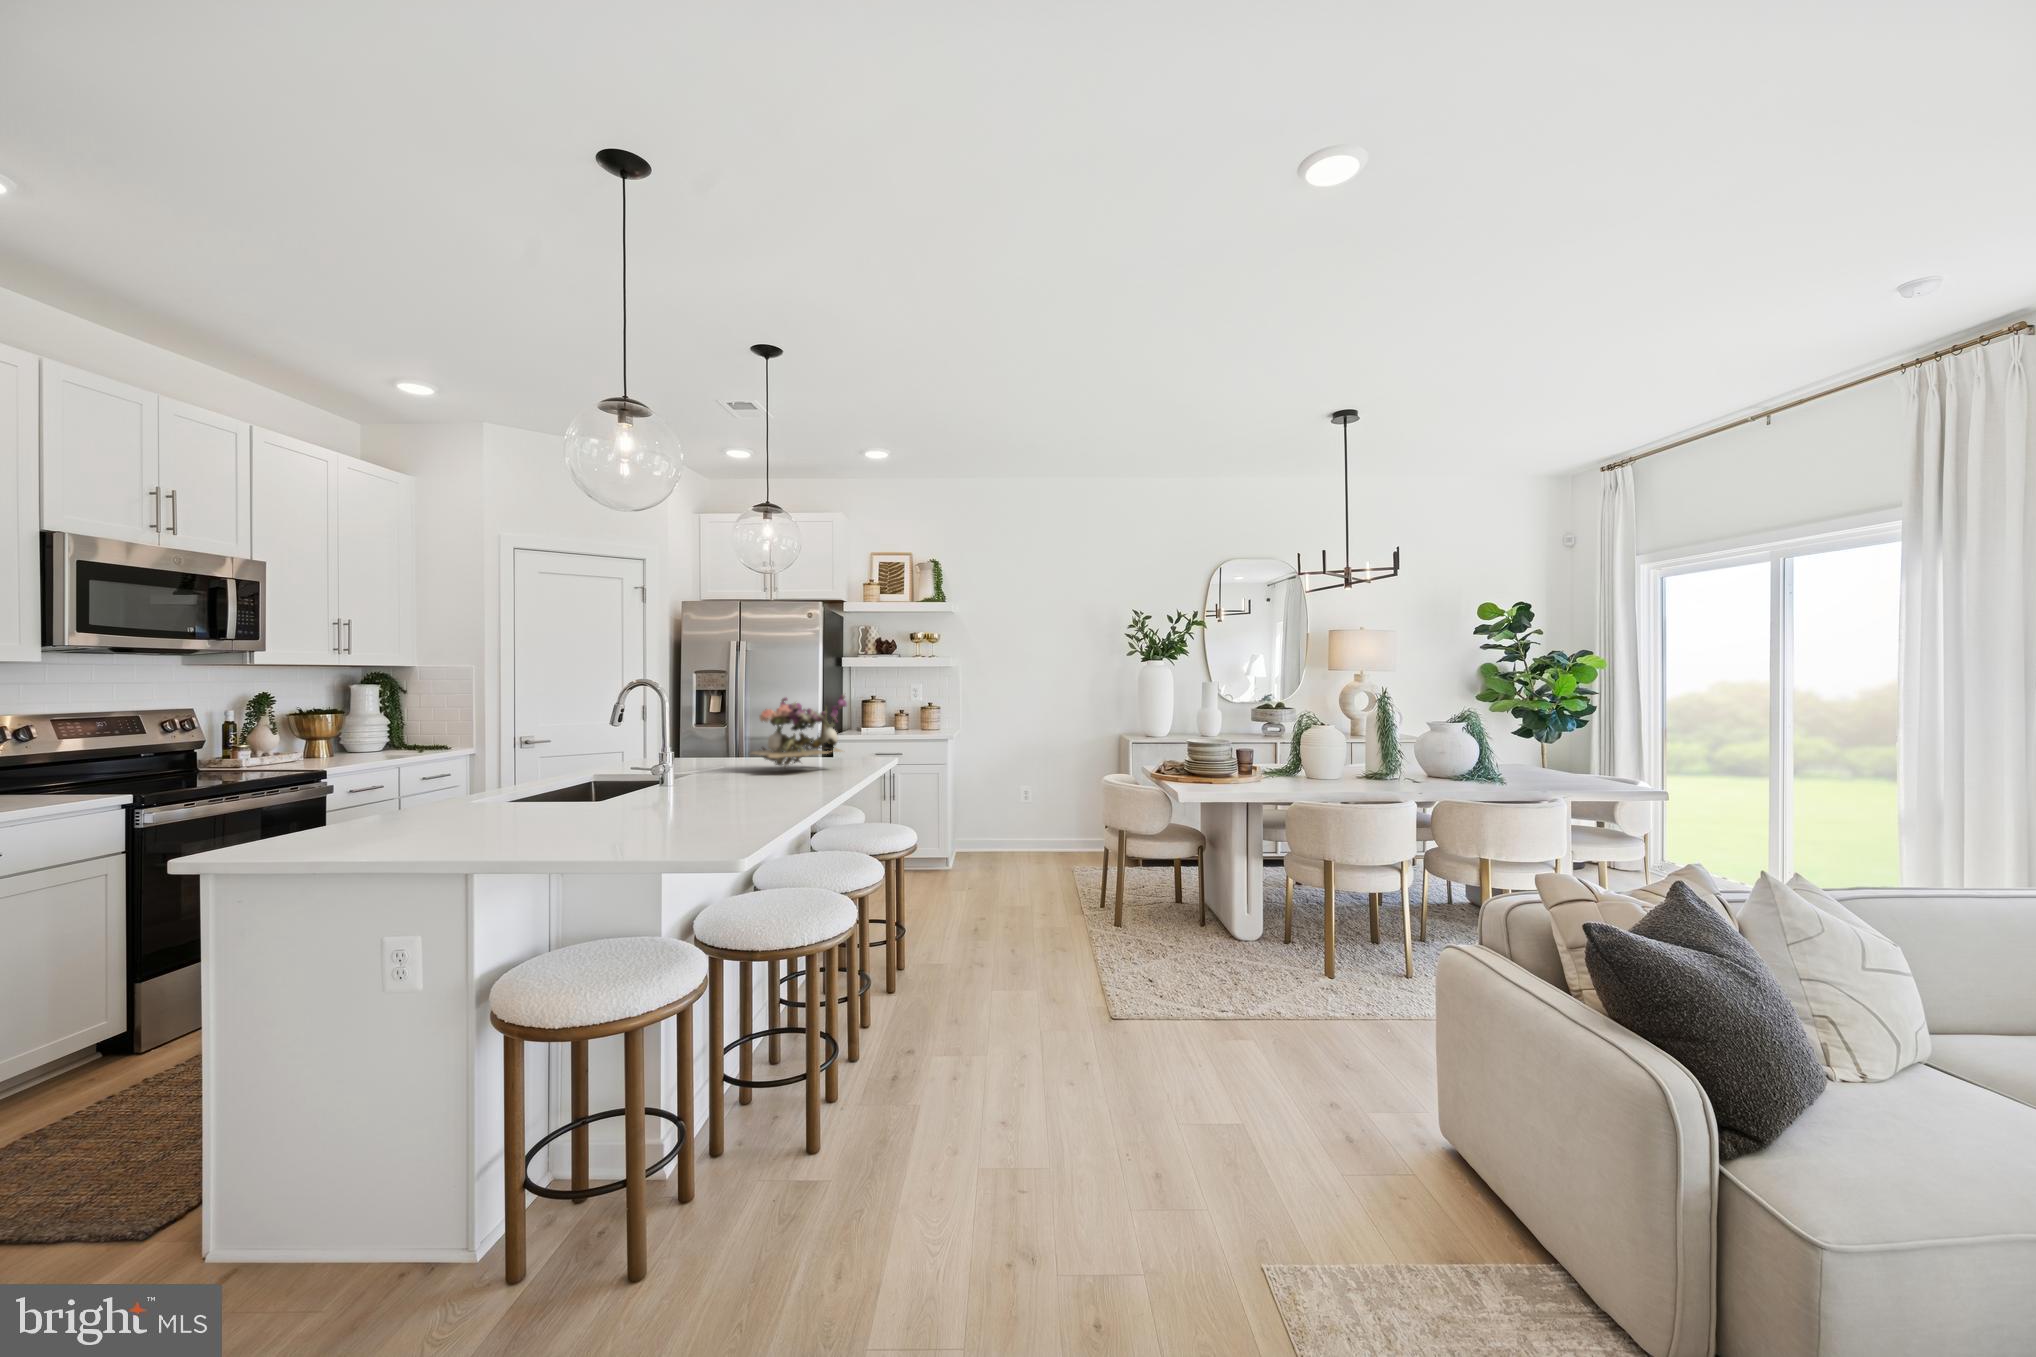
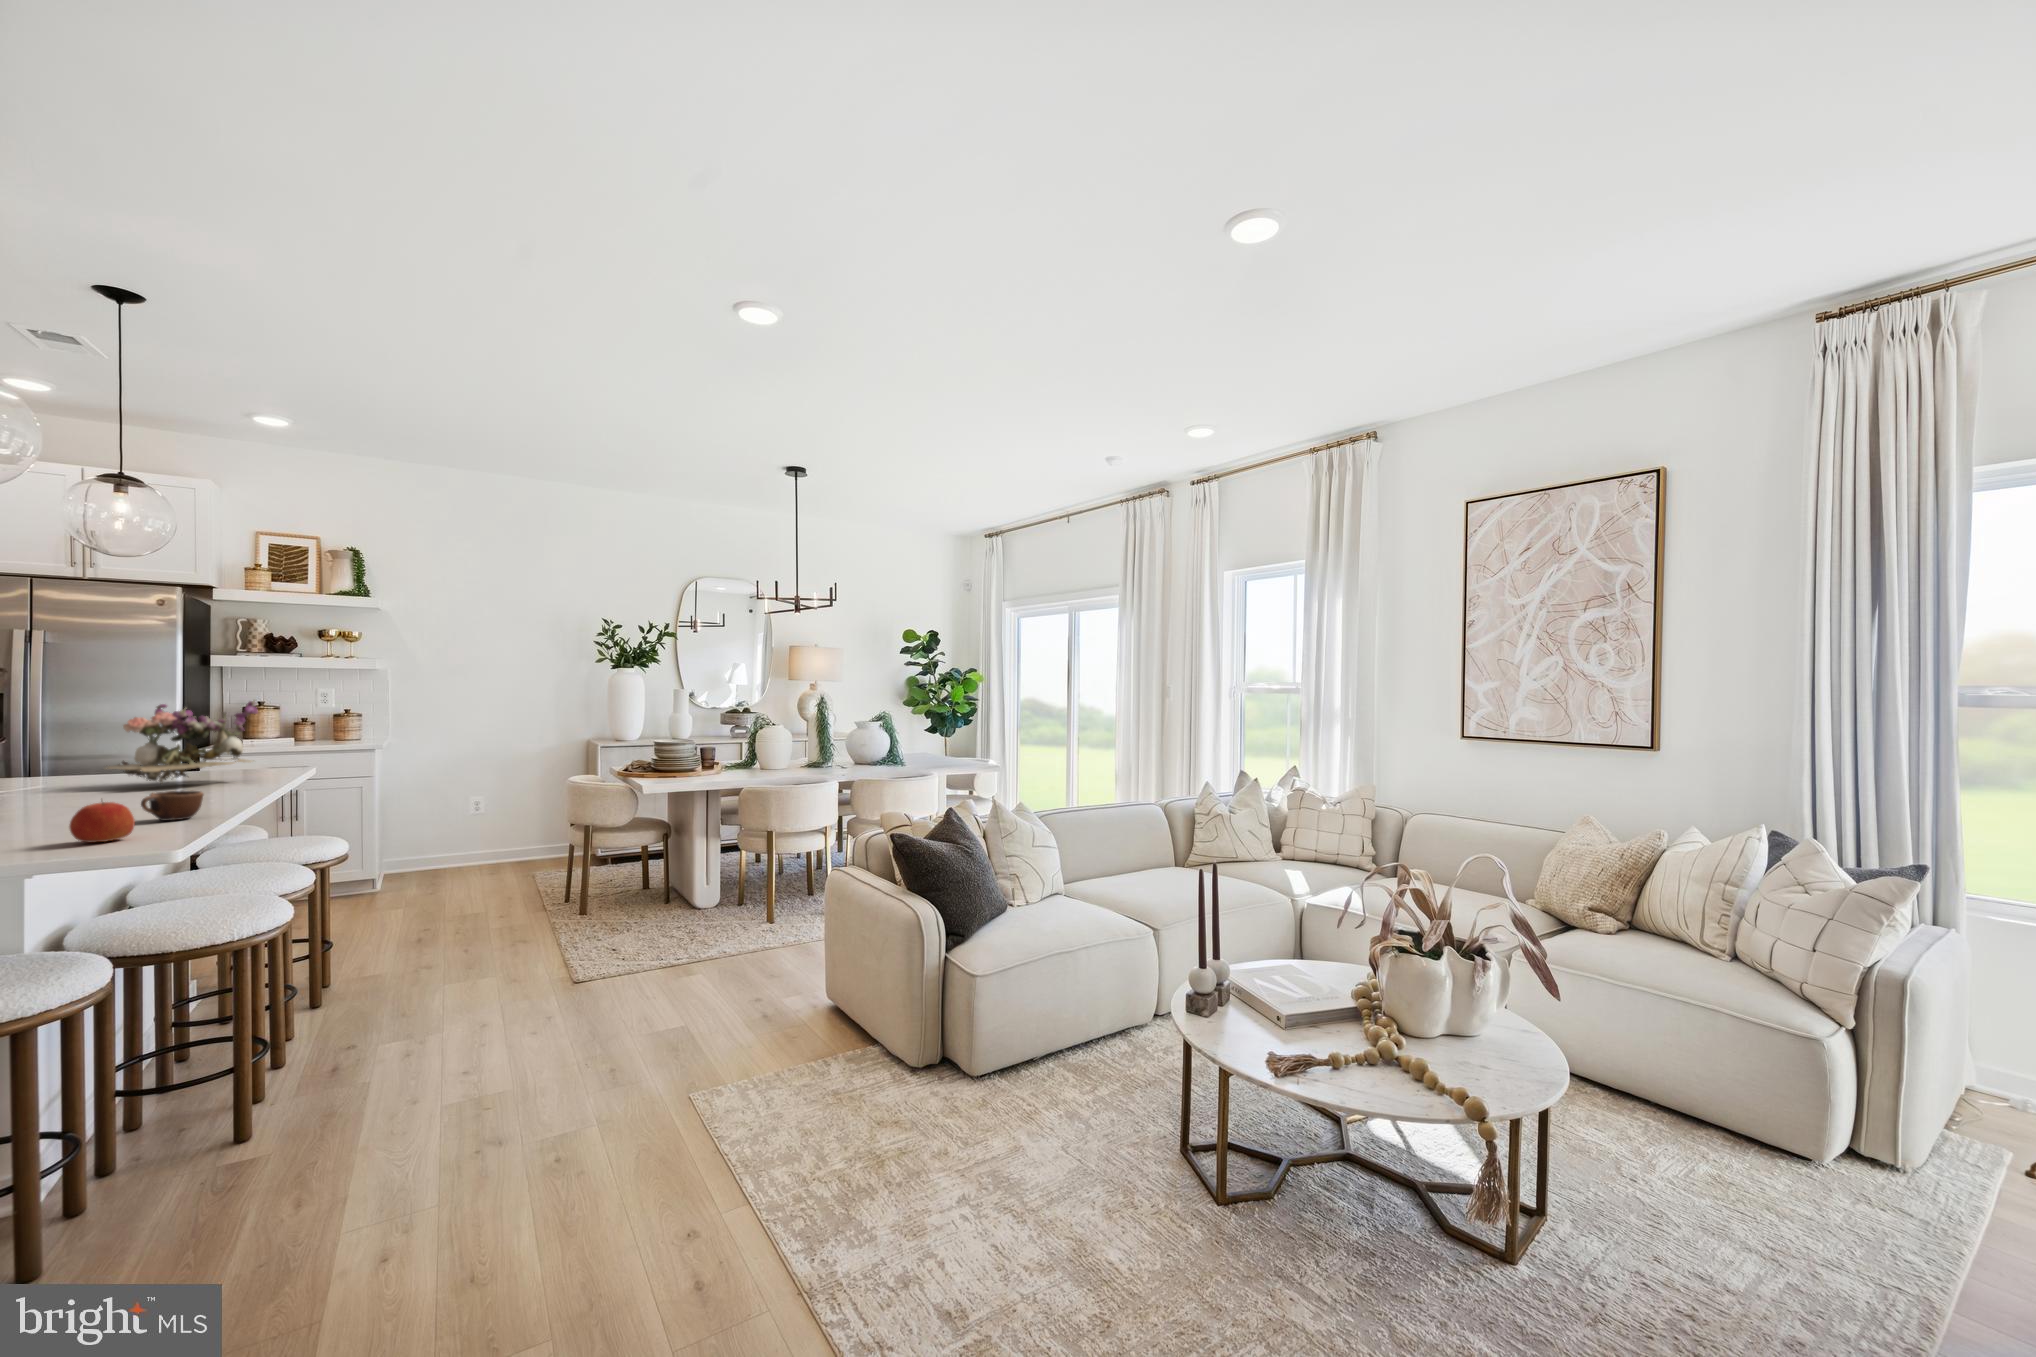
mug: none [734,782,780,812] -> present [141,790,203,821]
apple: none [668,791,714,835] -> present [69,802,135,842]

